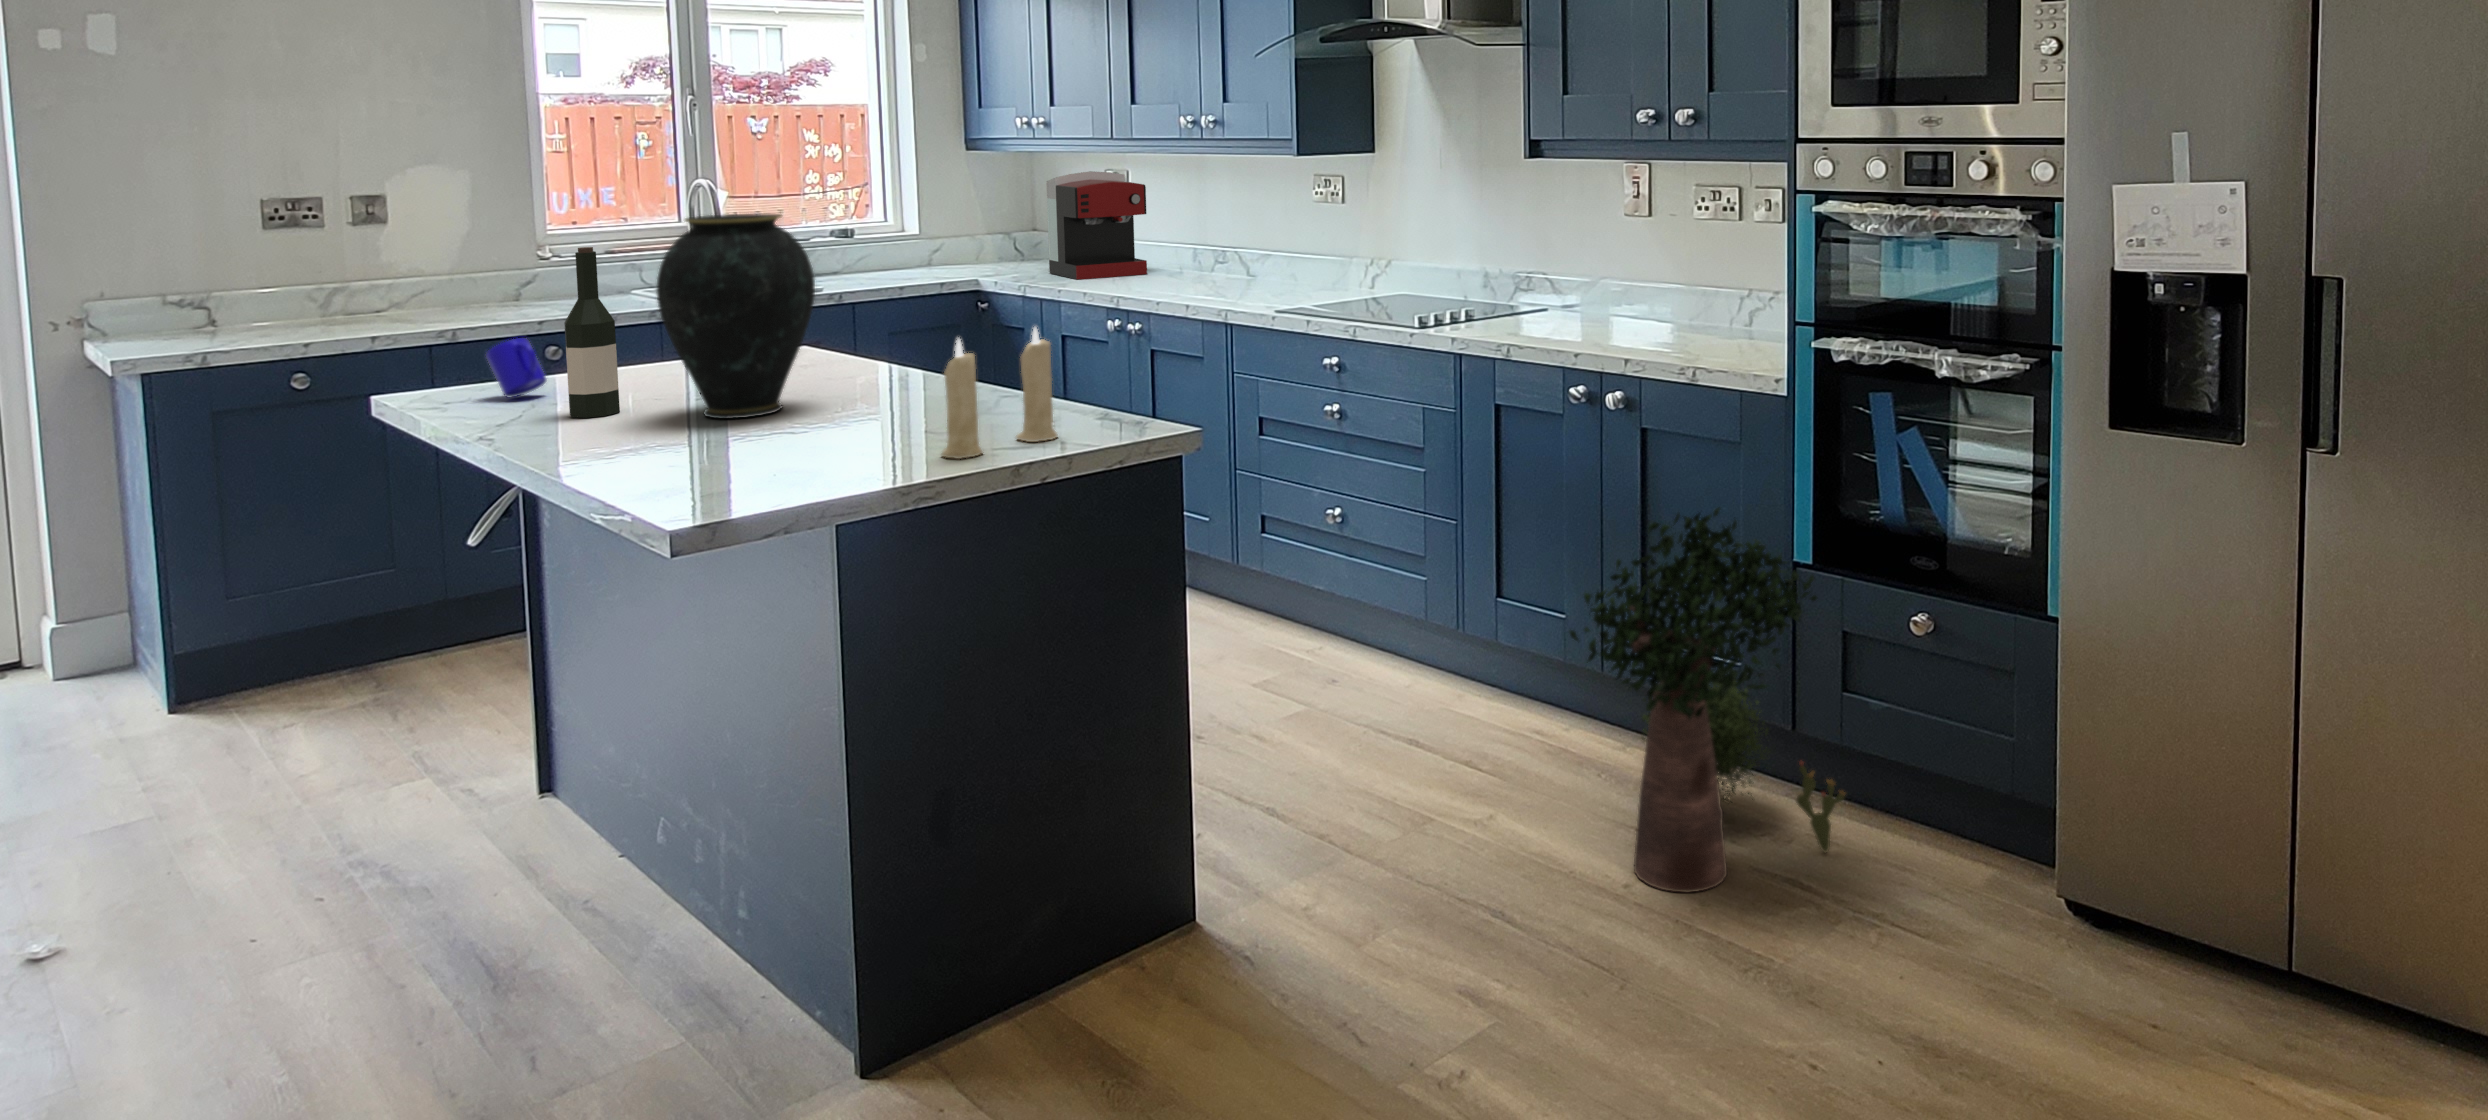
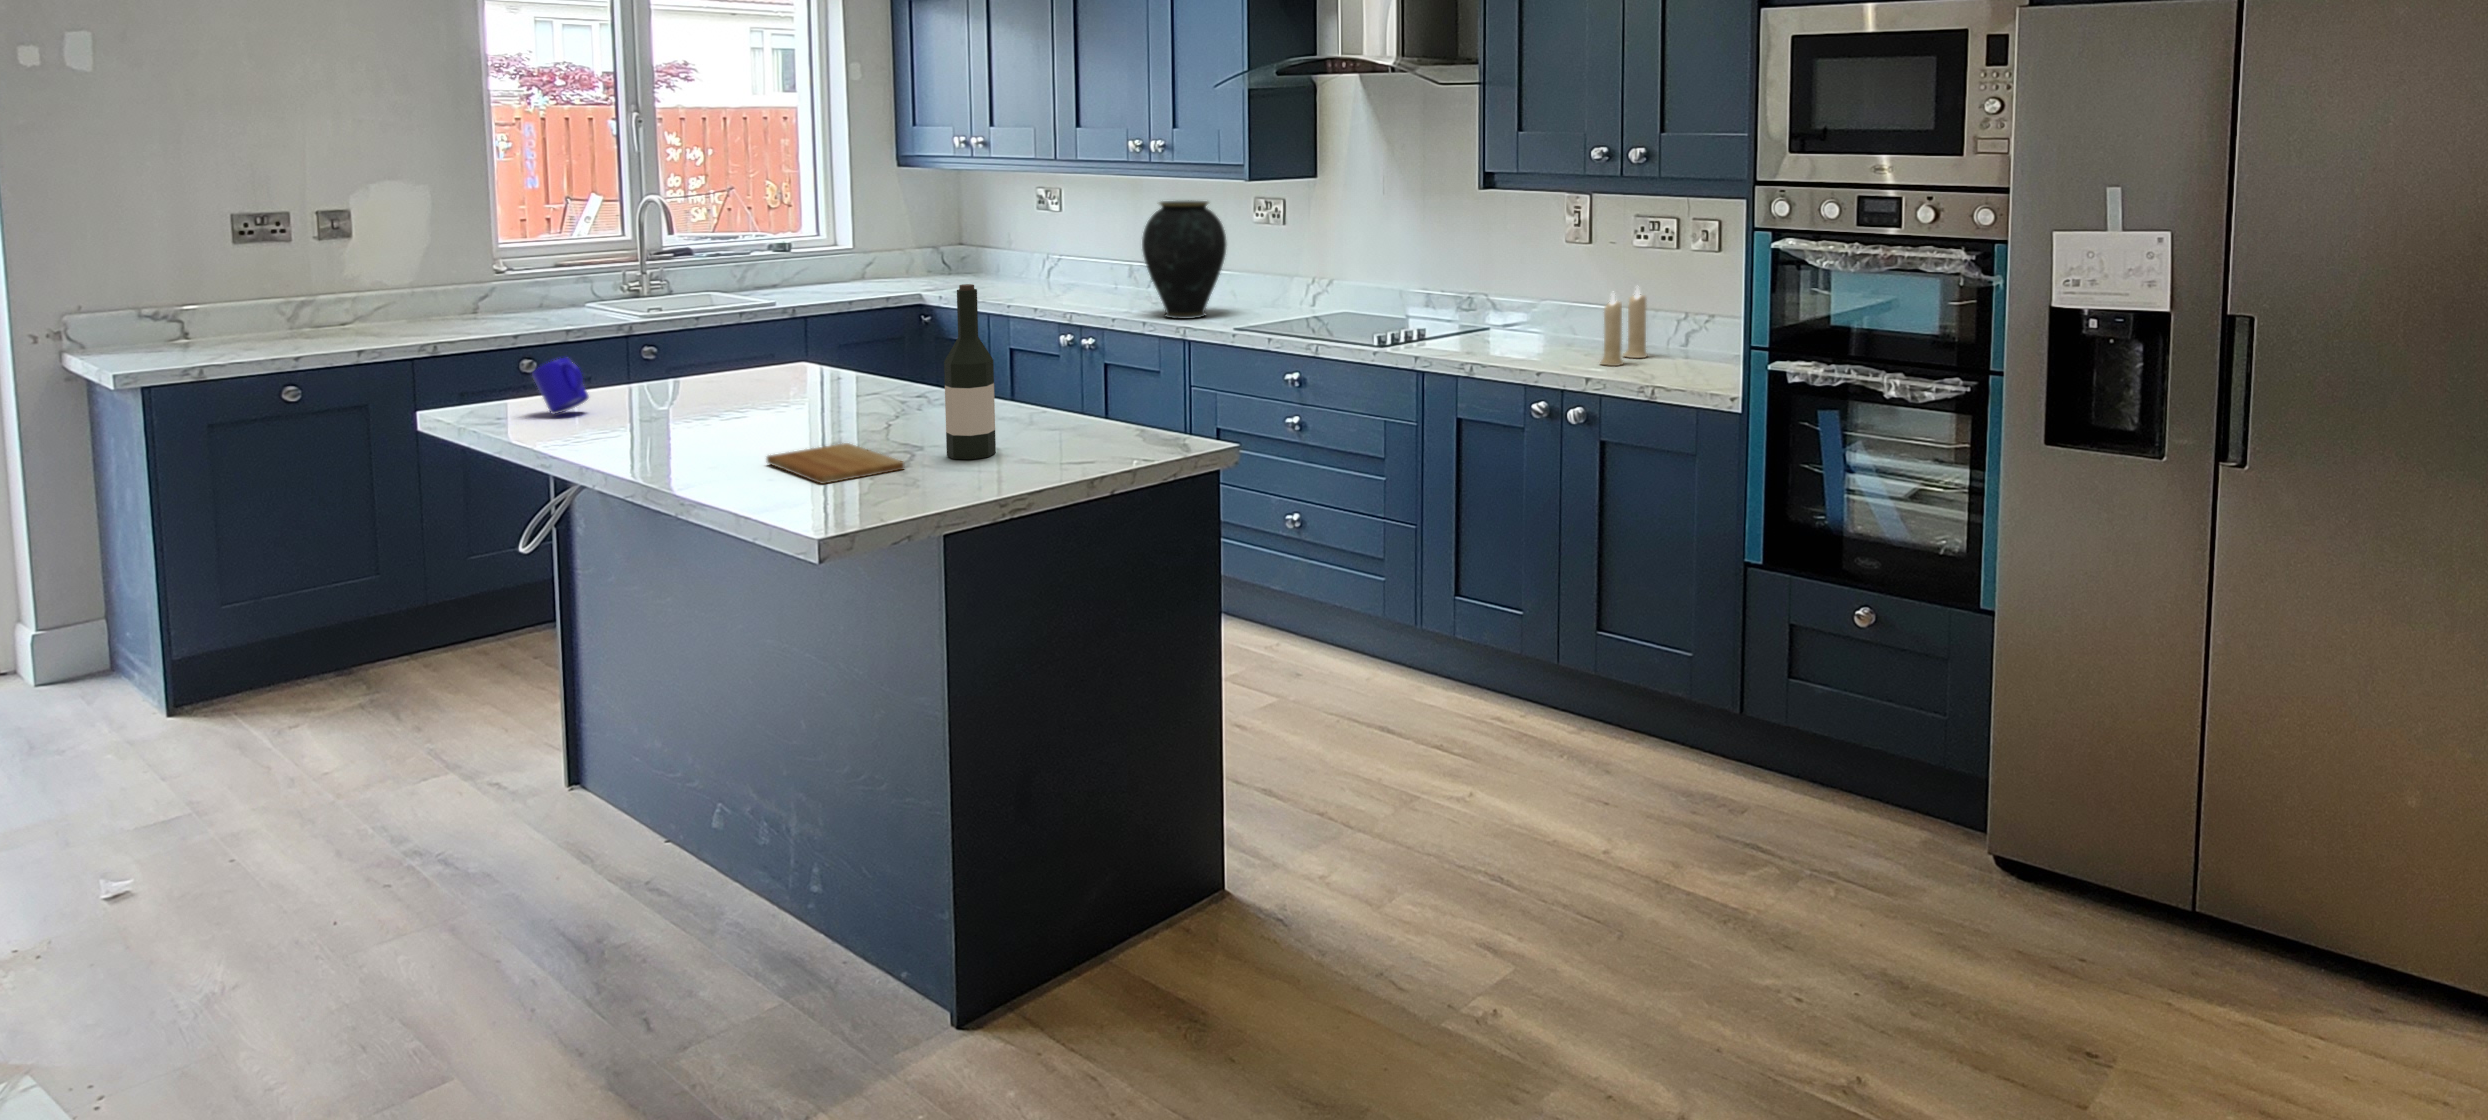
coffee maker: present [1046,171,1147,280] -> none [983,190,1082,294]
vase: present [656,213,815,419] -> present [1142,200,1226,319]
wine bottle: present [564,247,620,418] -> present [944,284,996,459]
candle: present [941,327,1058,459] -> present [1601,288,1647,366]
cutting board: none [682,426,822,469] -> present [767,443,905,484]
potted plant: present [1570,508,1845,892] -> none [1556,513,1797,857]

